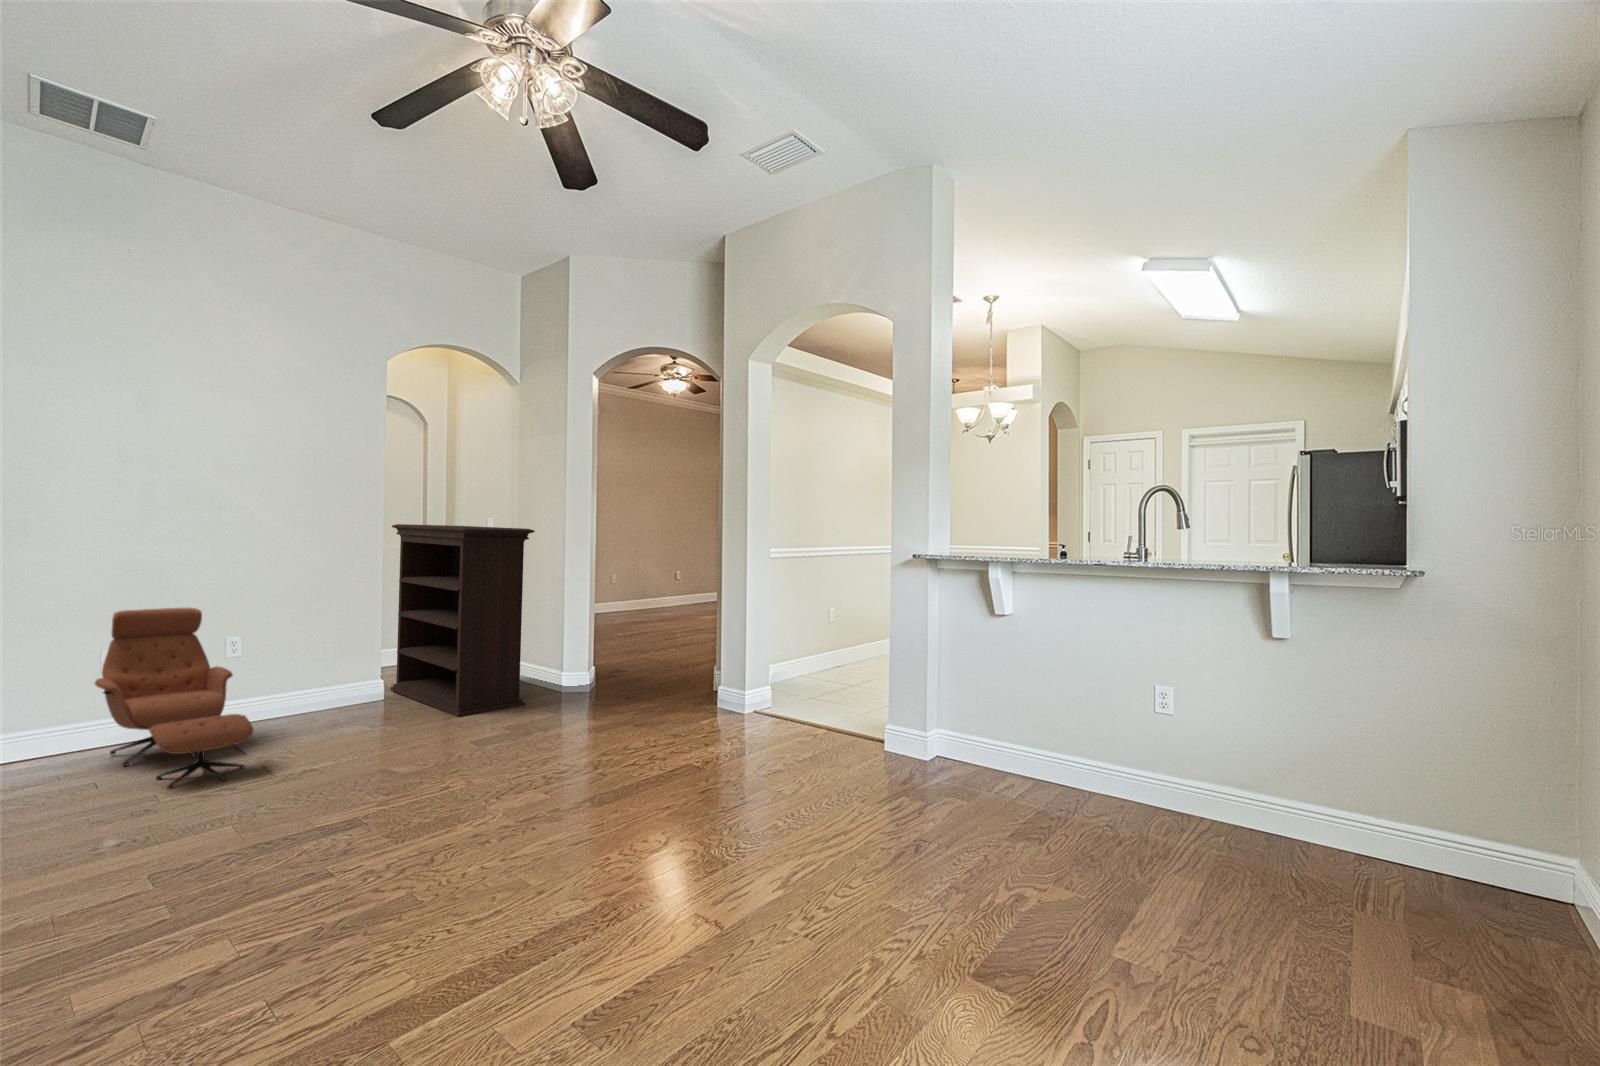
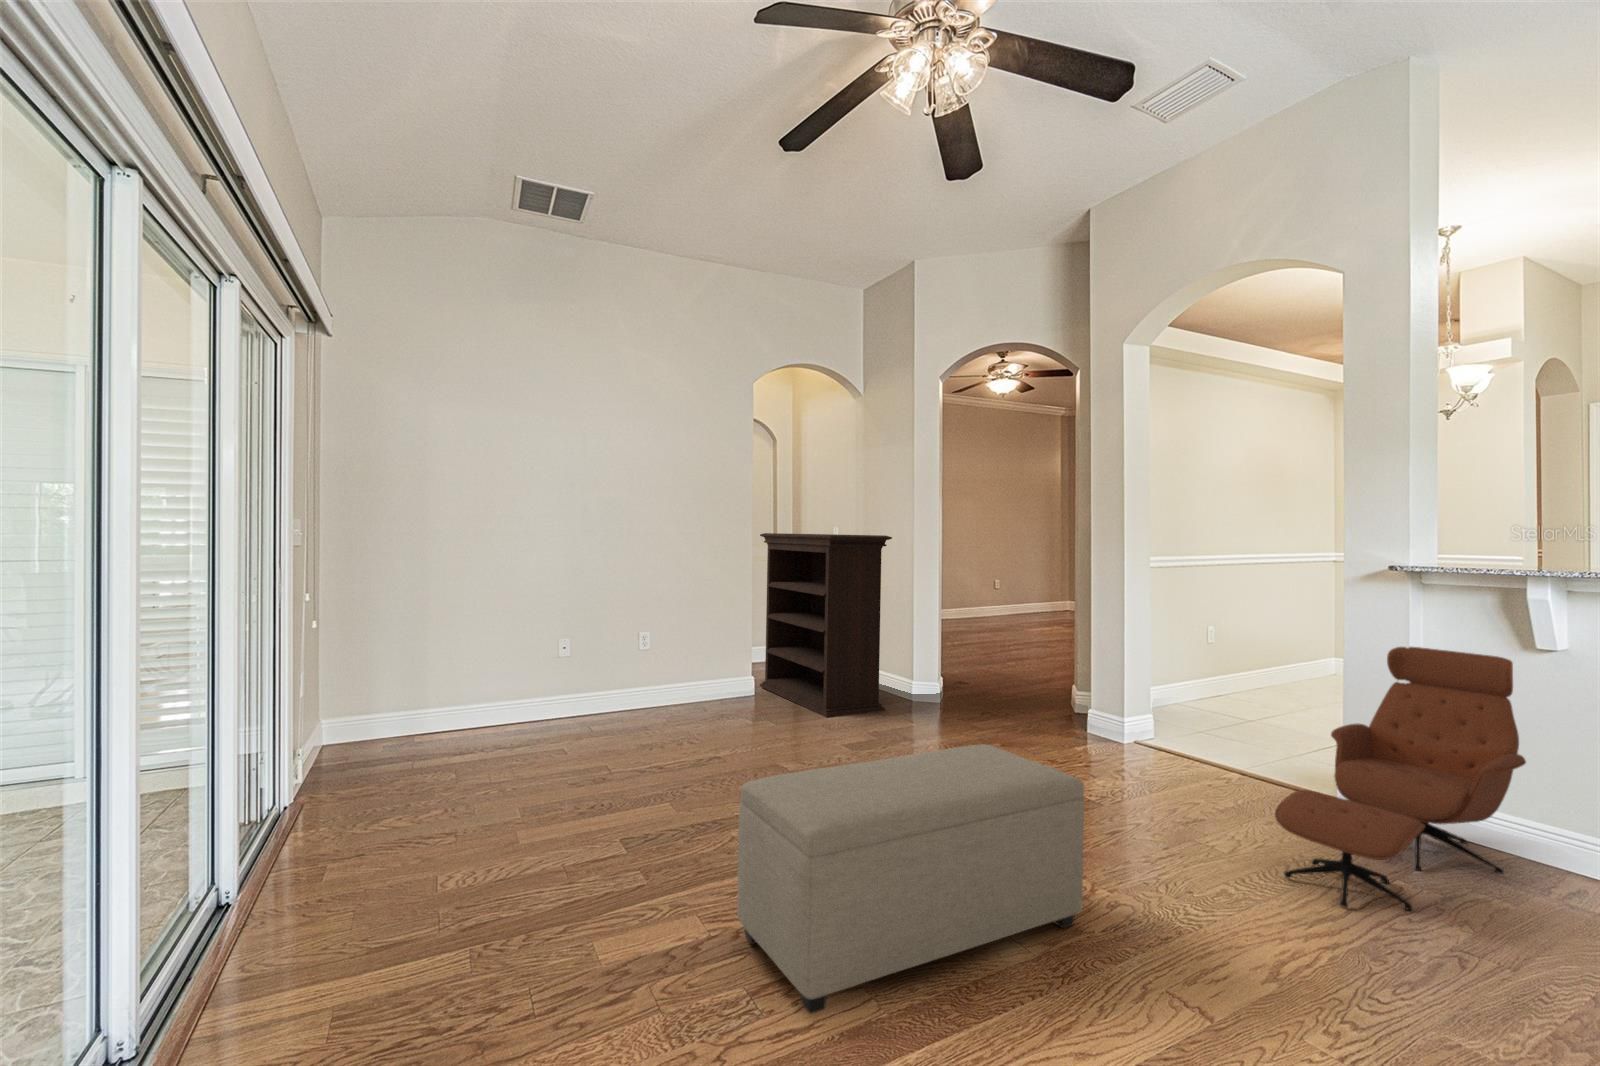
lounge chair: present [95,608,253,789] -> present [1275,647,1526,910]
ottoman: none [274,728,645,1007] -> present [737,744,1085,1014]

